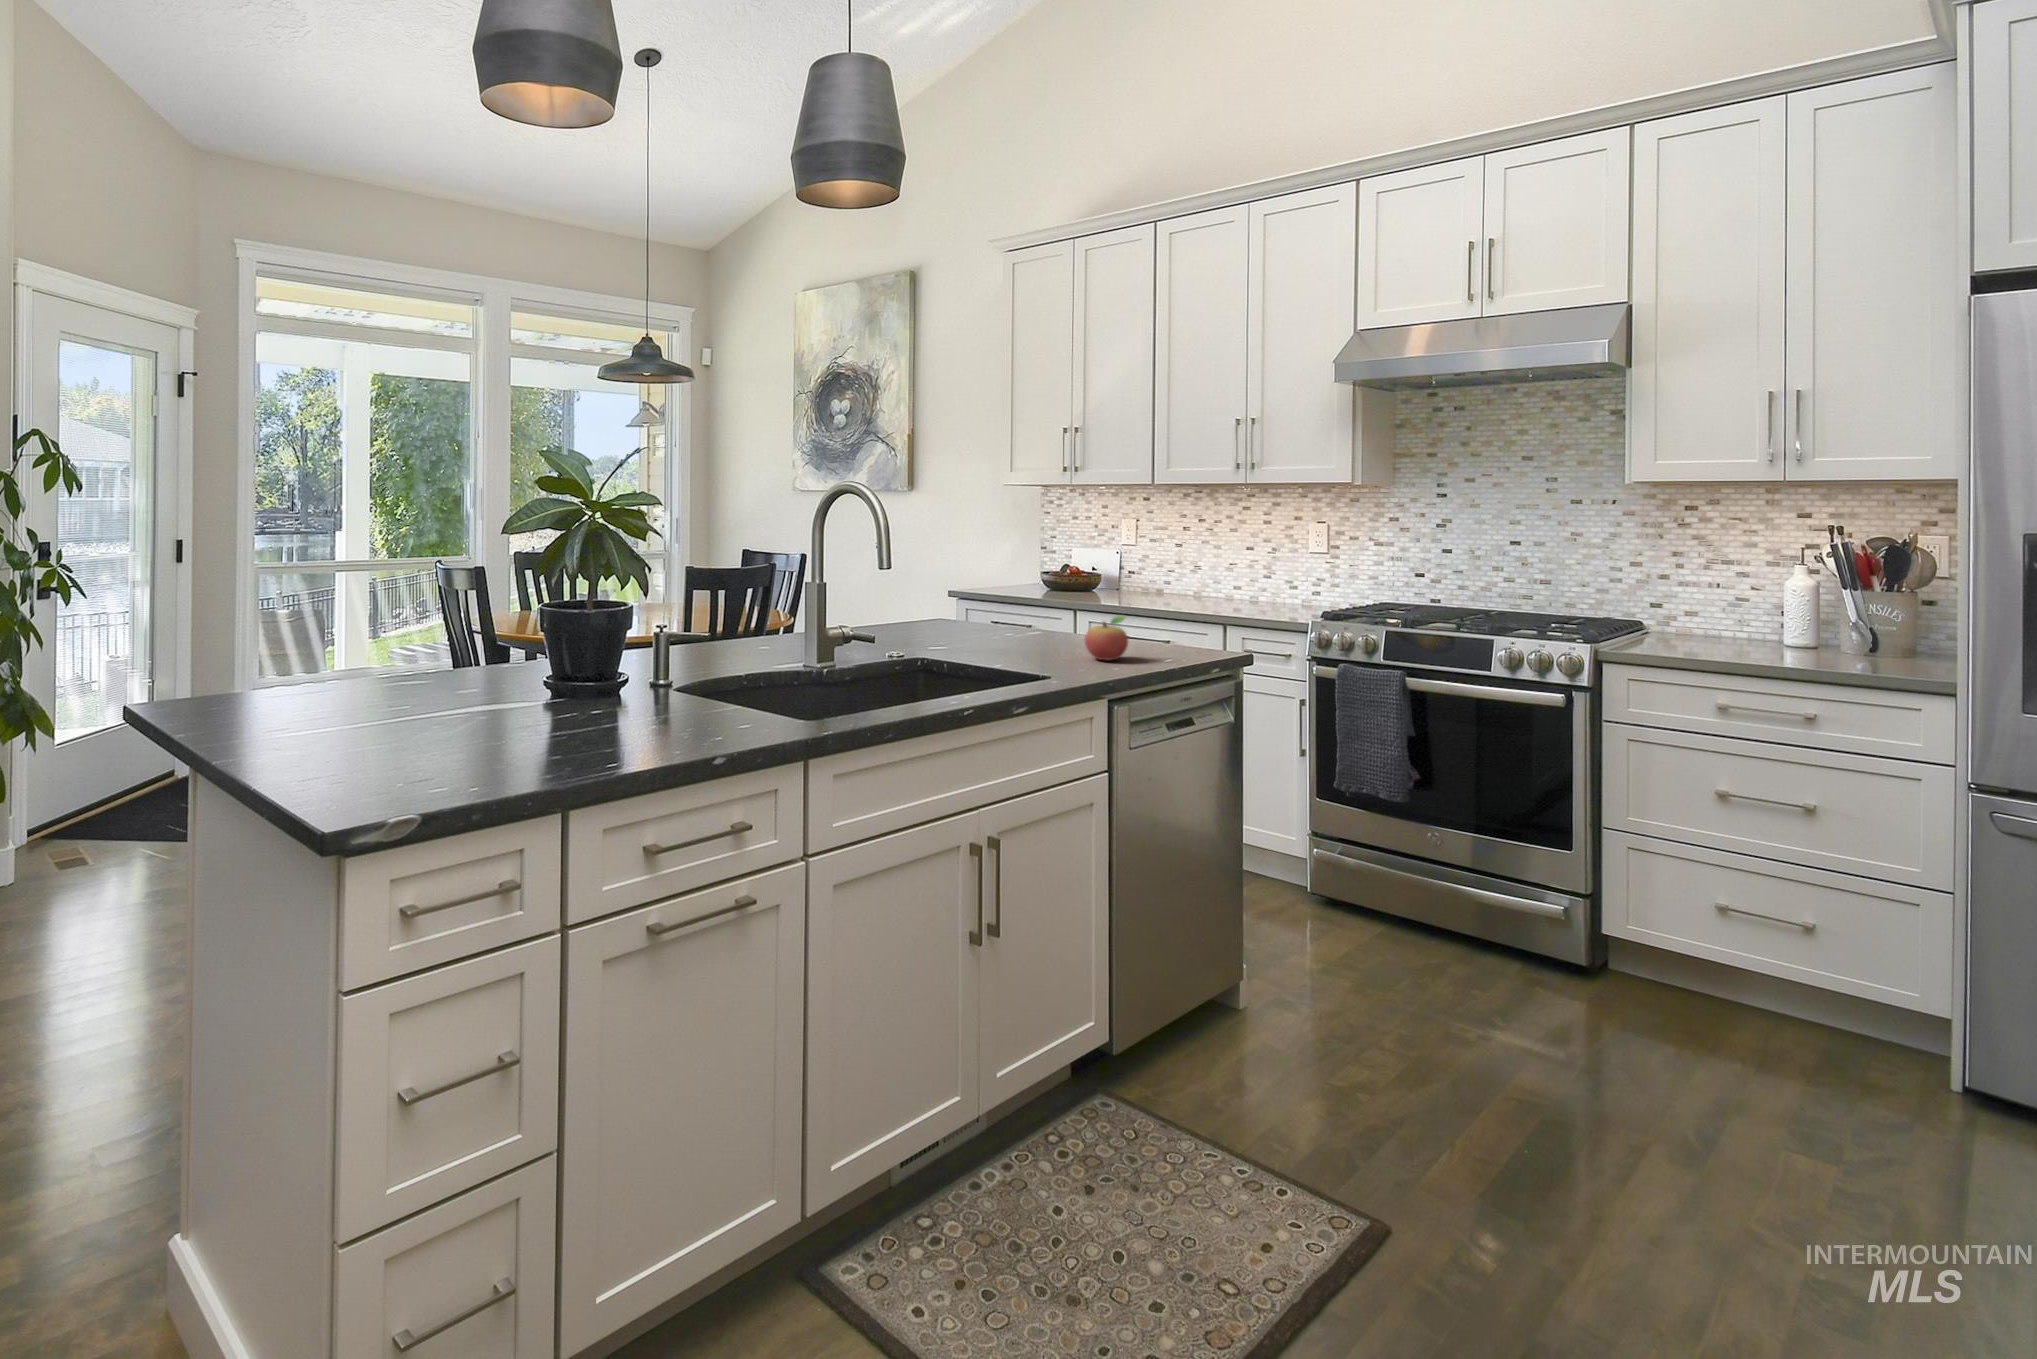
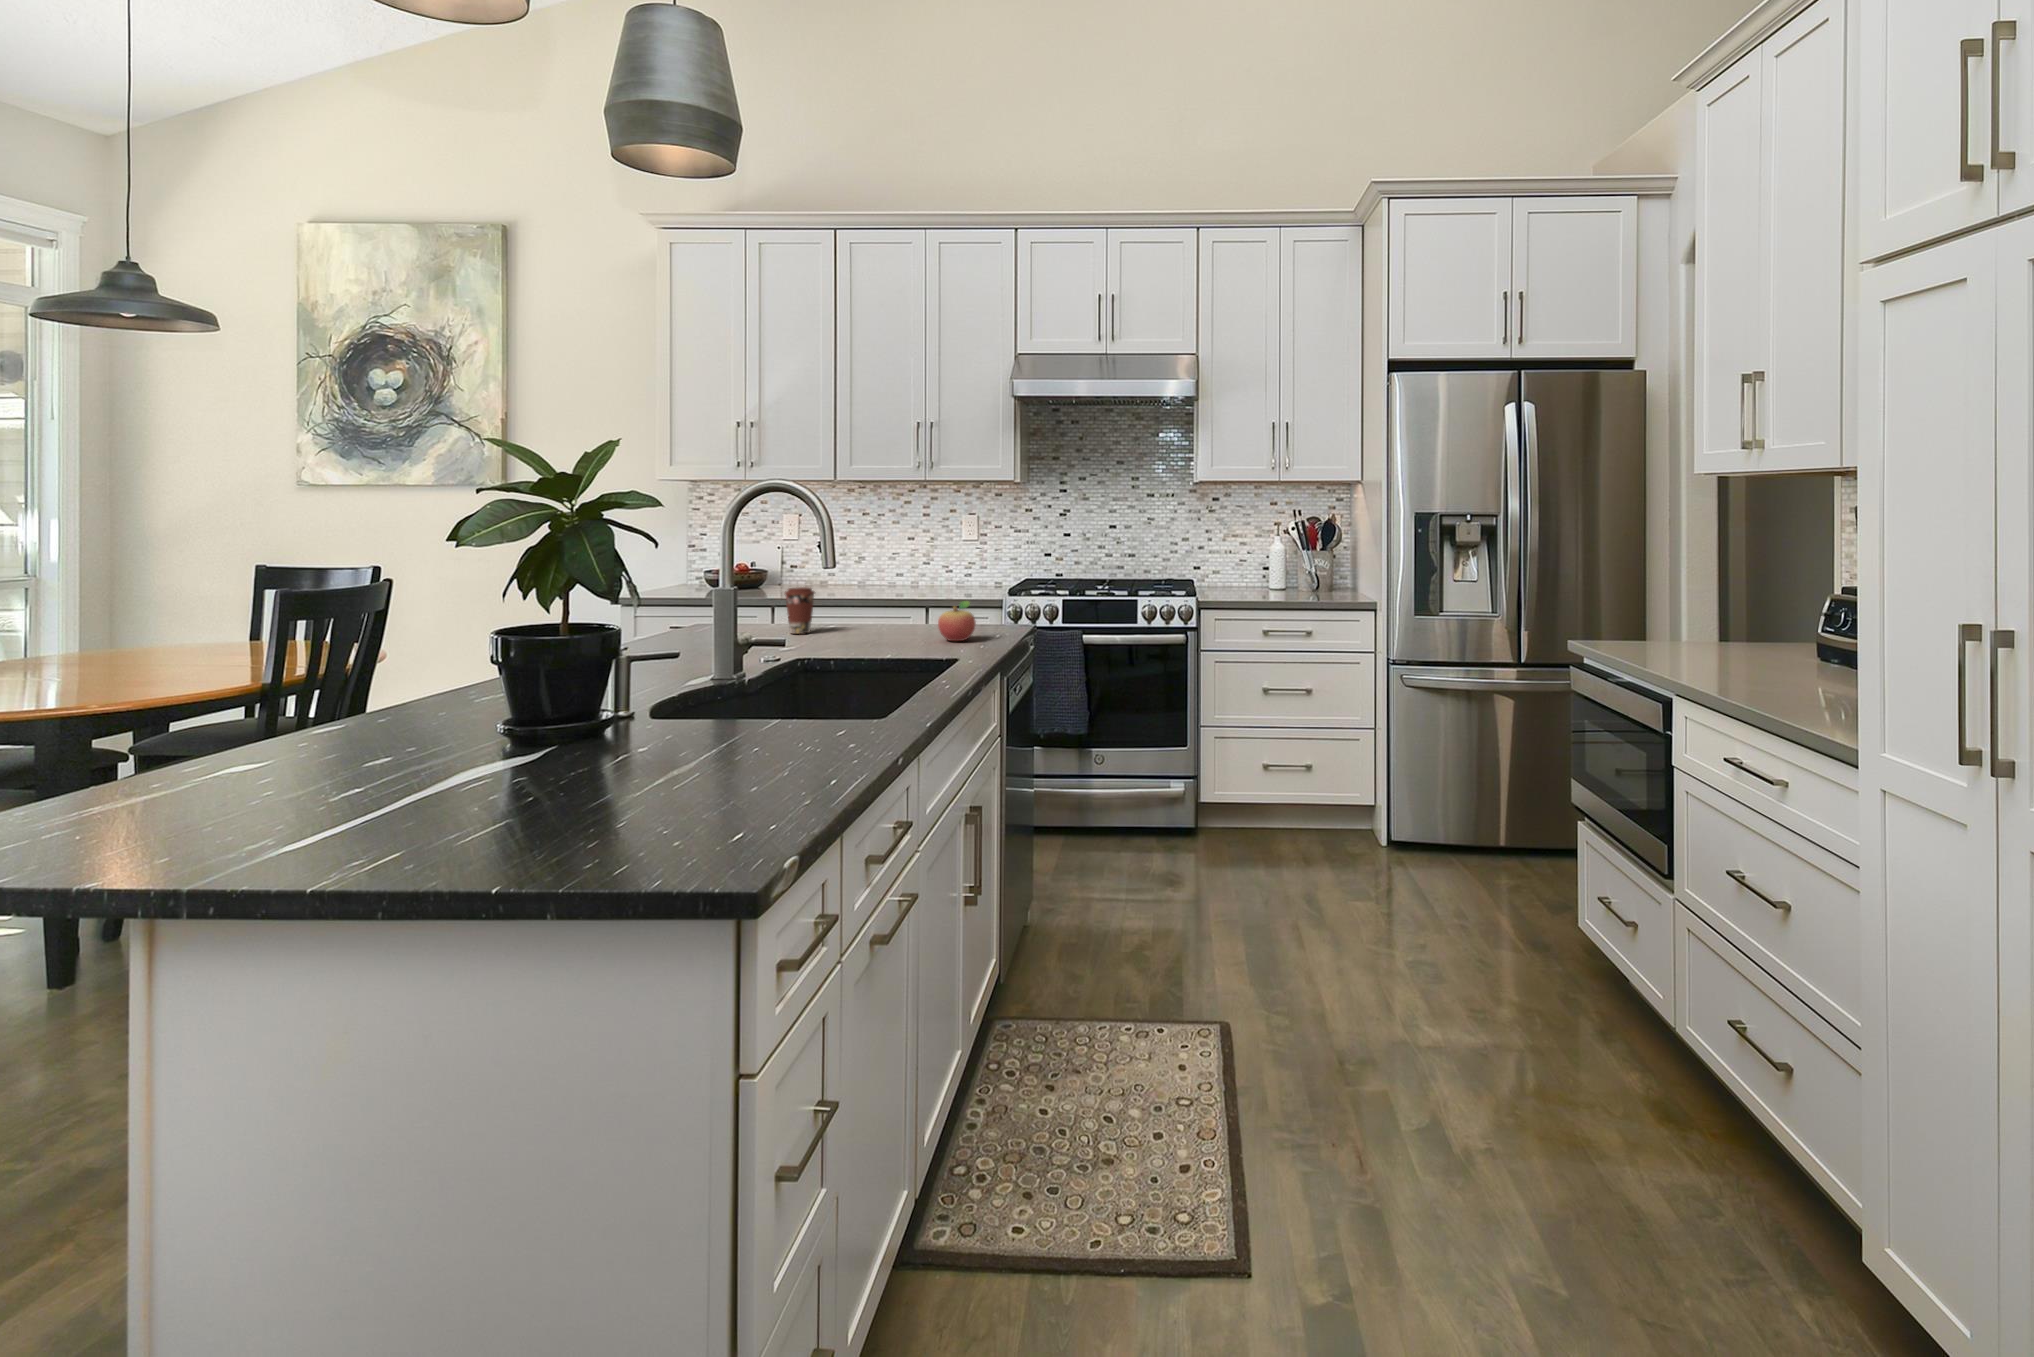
coffee cup: none [959,590,990,637] -> present [785,587,815,634]

